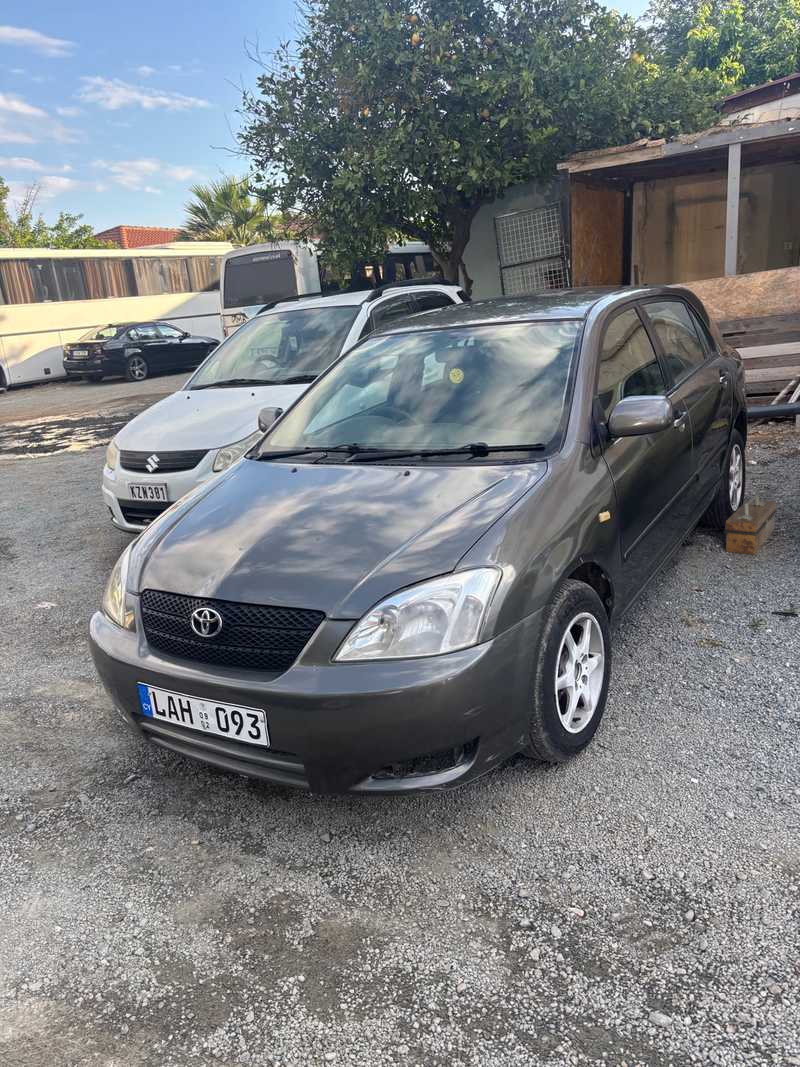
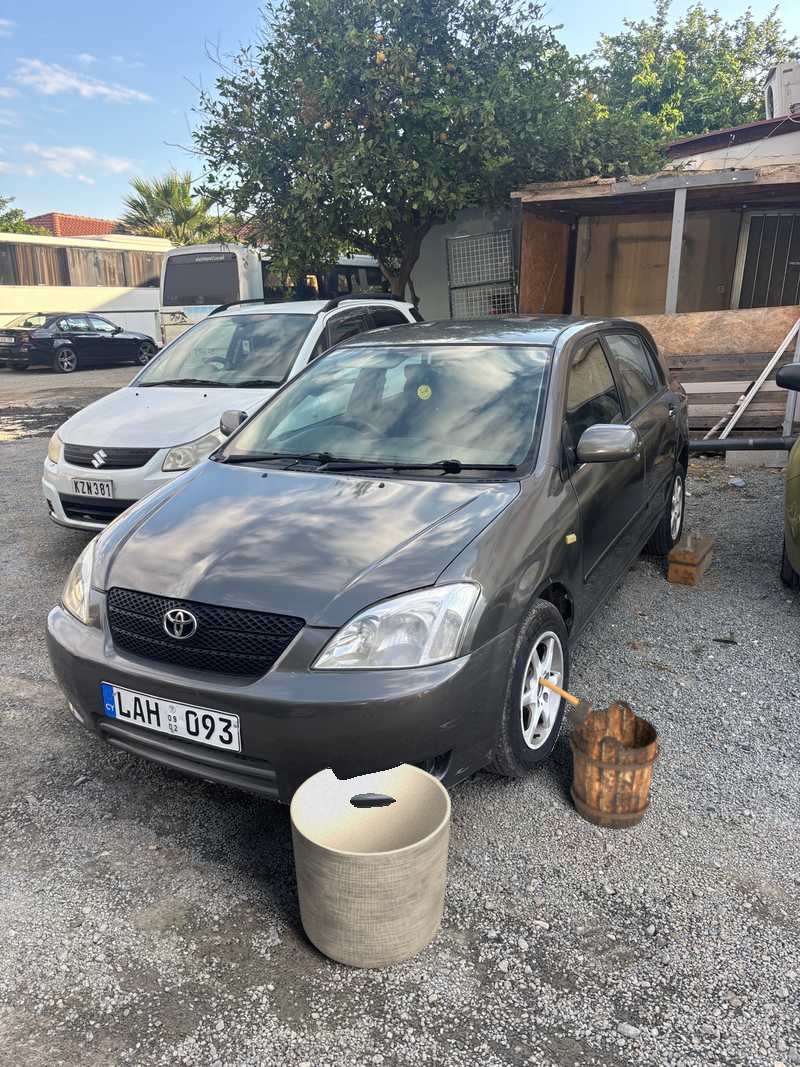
bucket: none [572,660,701,811] -> present [540,678,660,829]
planter: none [312,750,473,958] -> present [290,764,451,968]

